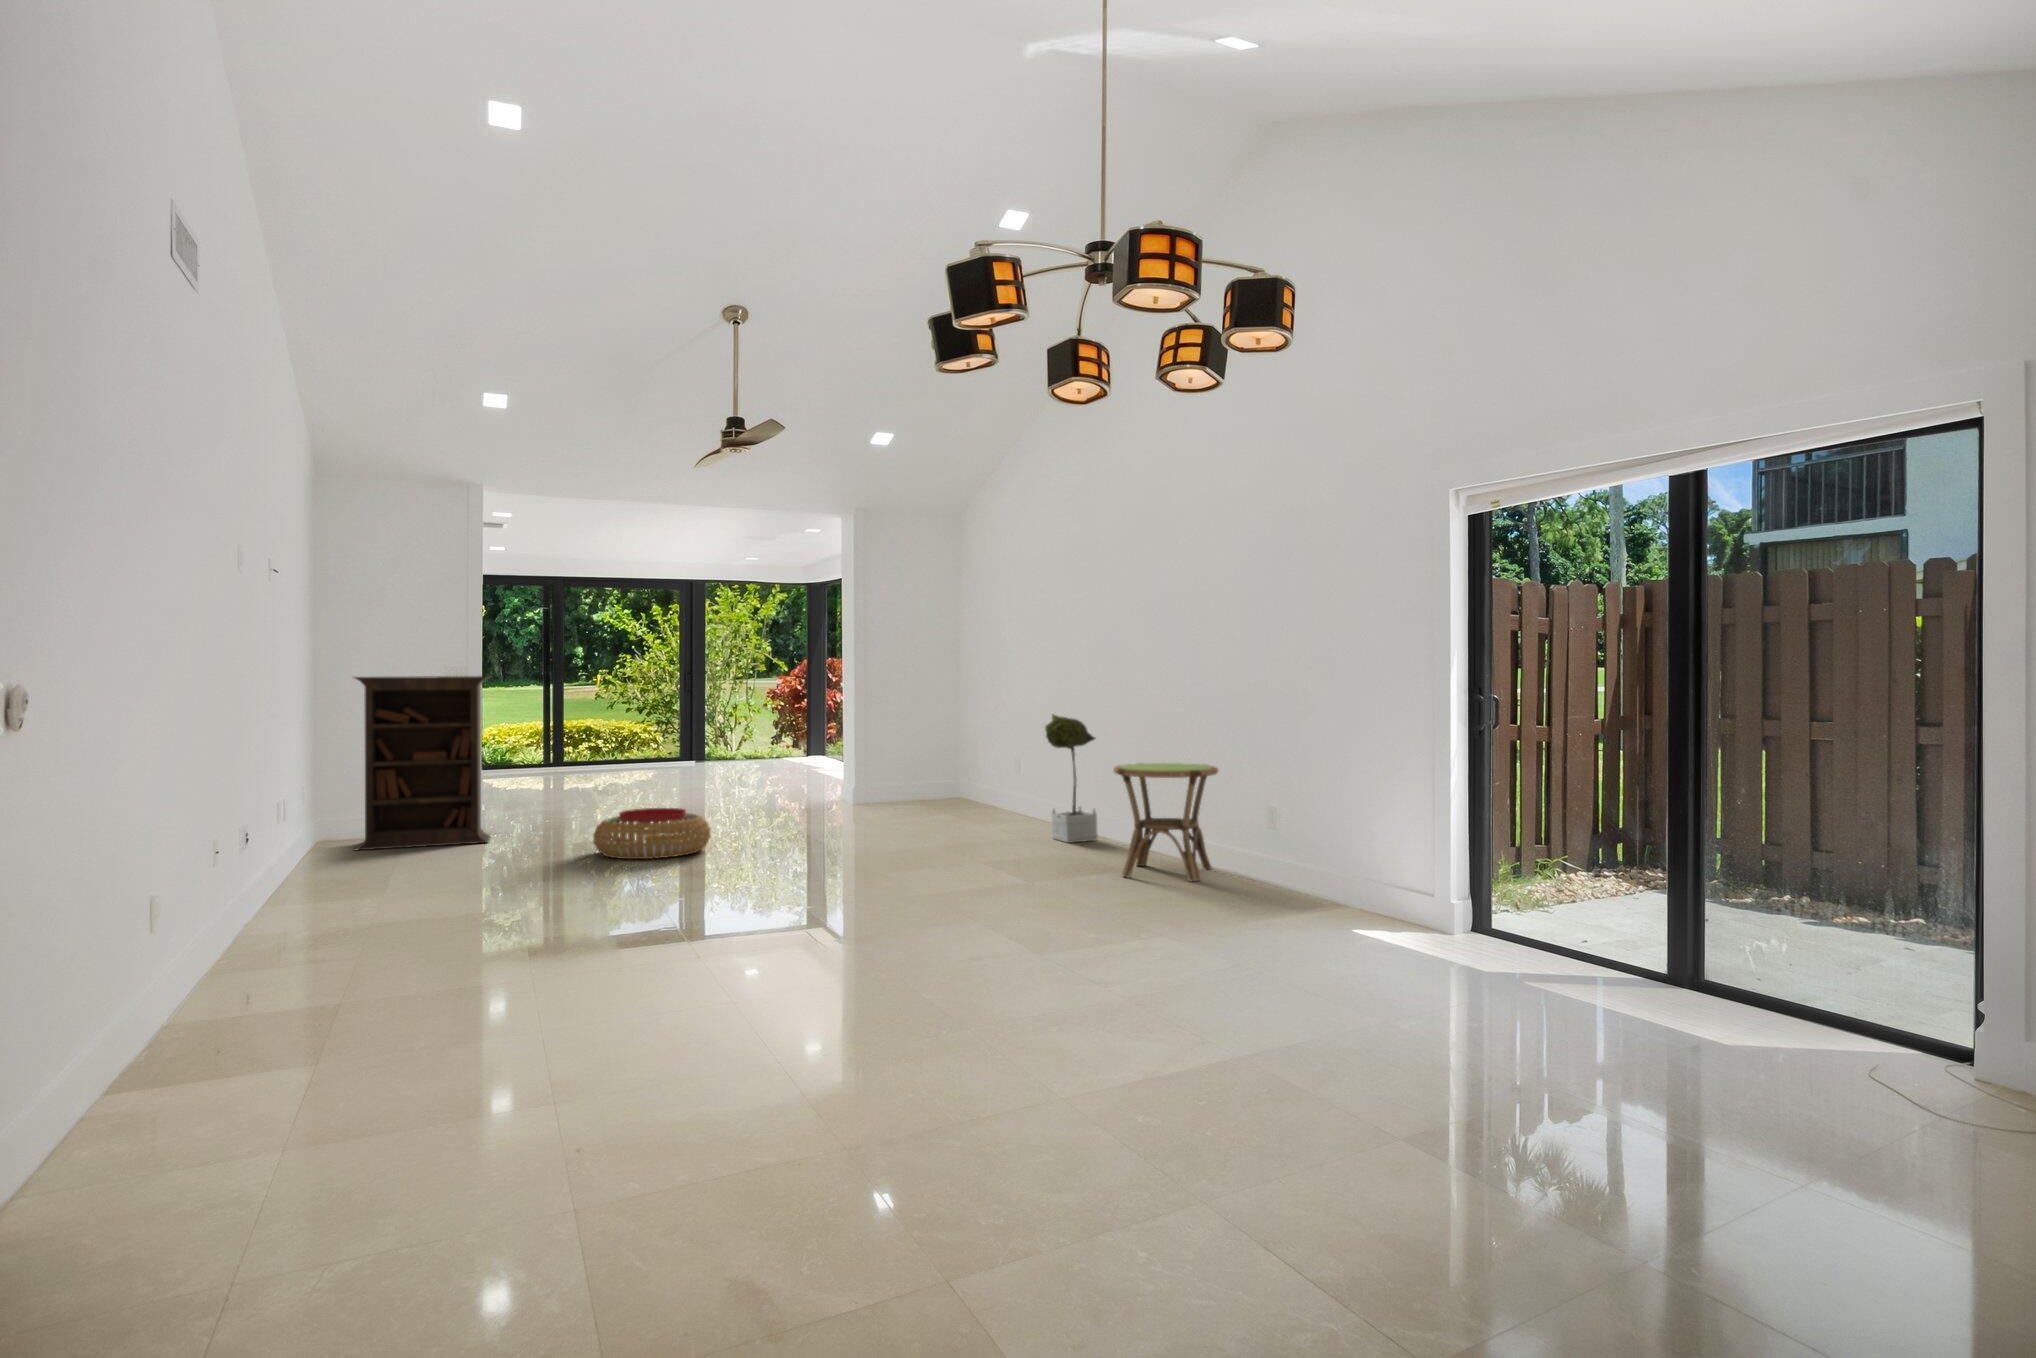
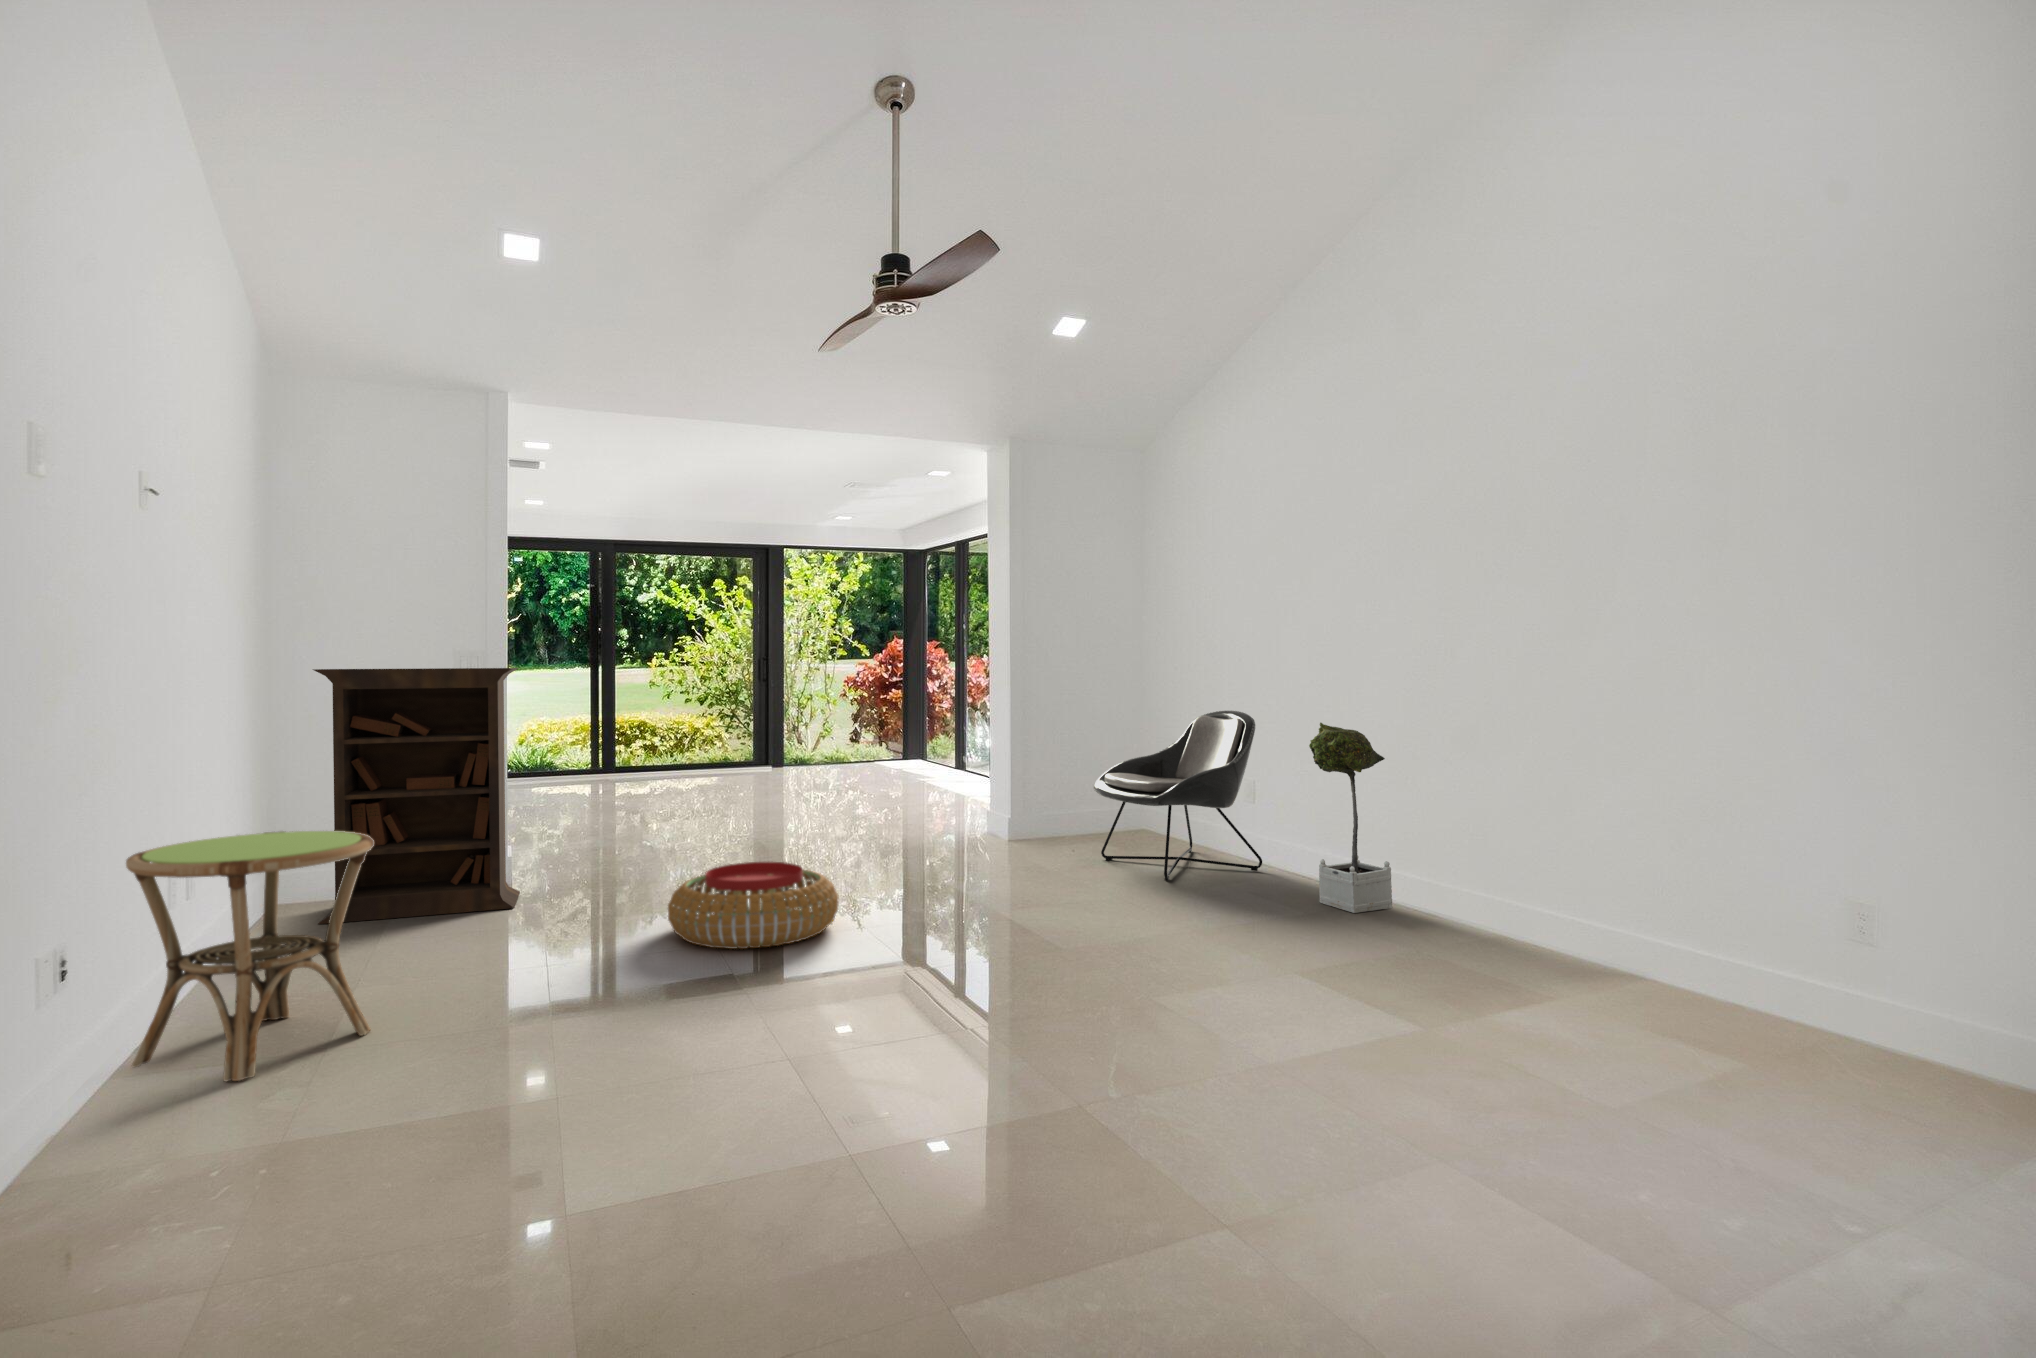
lounge chair: none [917,709,1033,829] -> present [1094,711,1262,880]
side table: present [1113,763,1218,881] -> present [126,831,374,1082]

